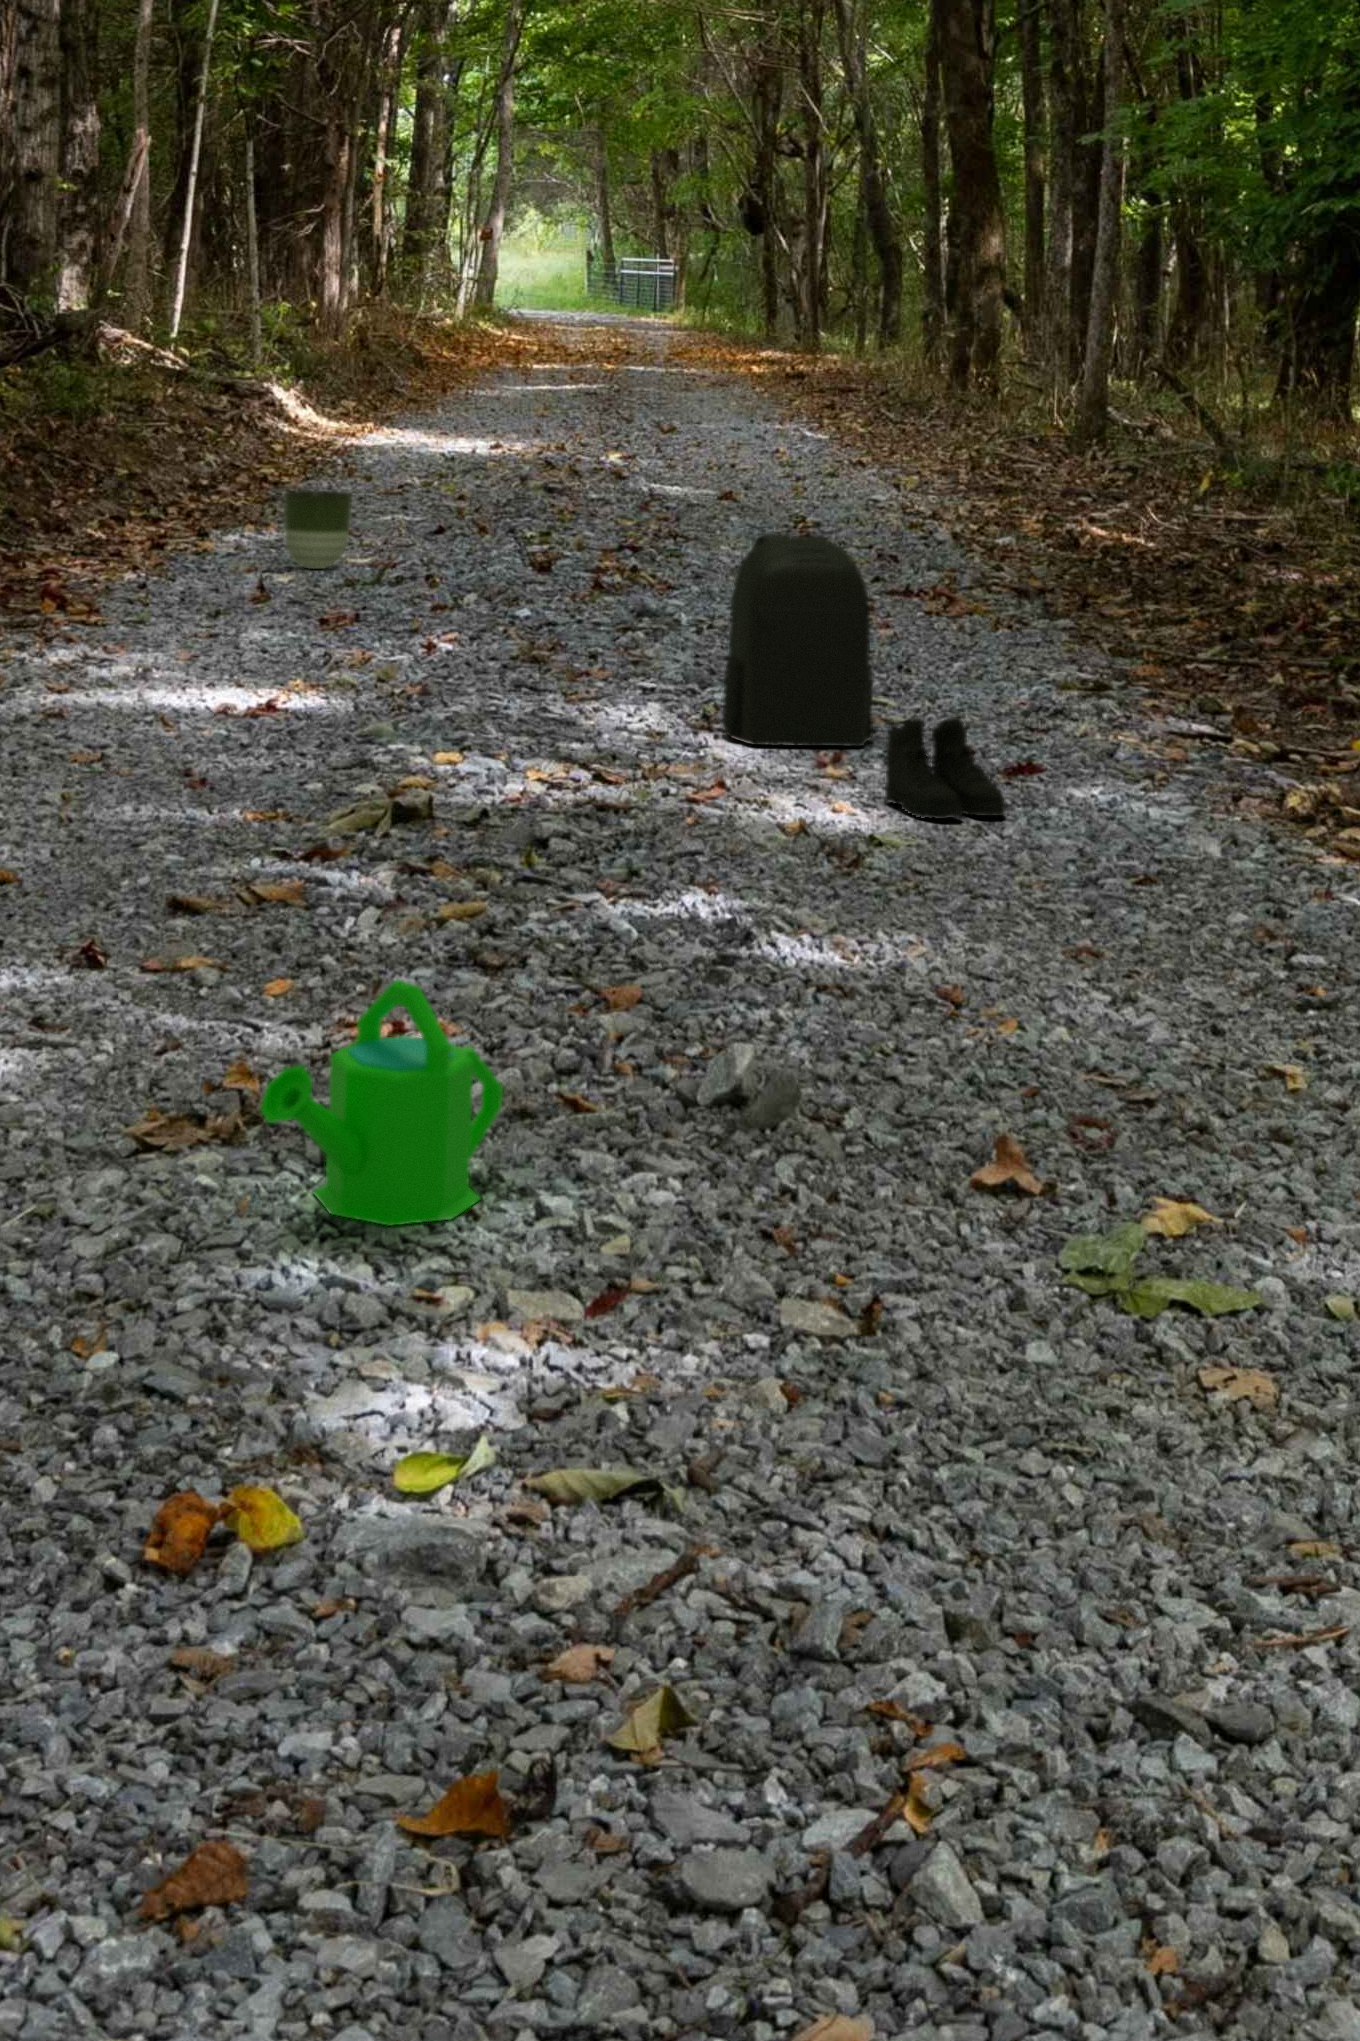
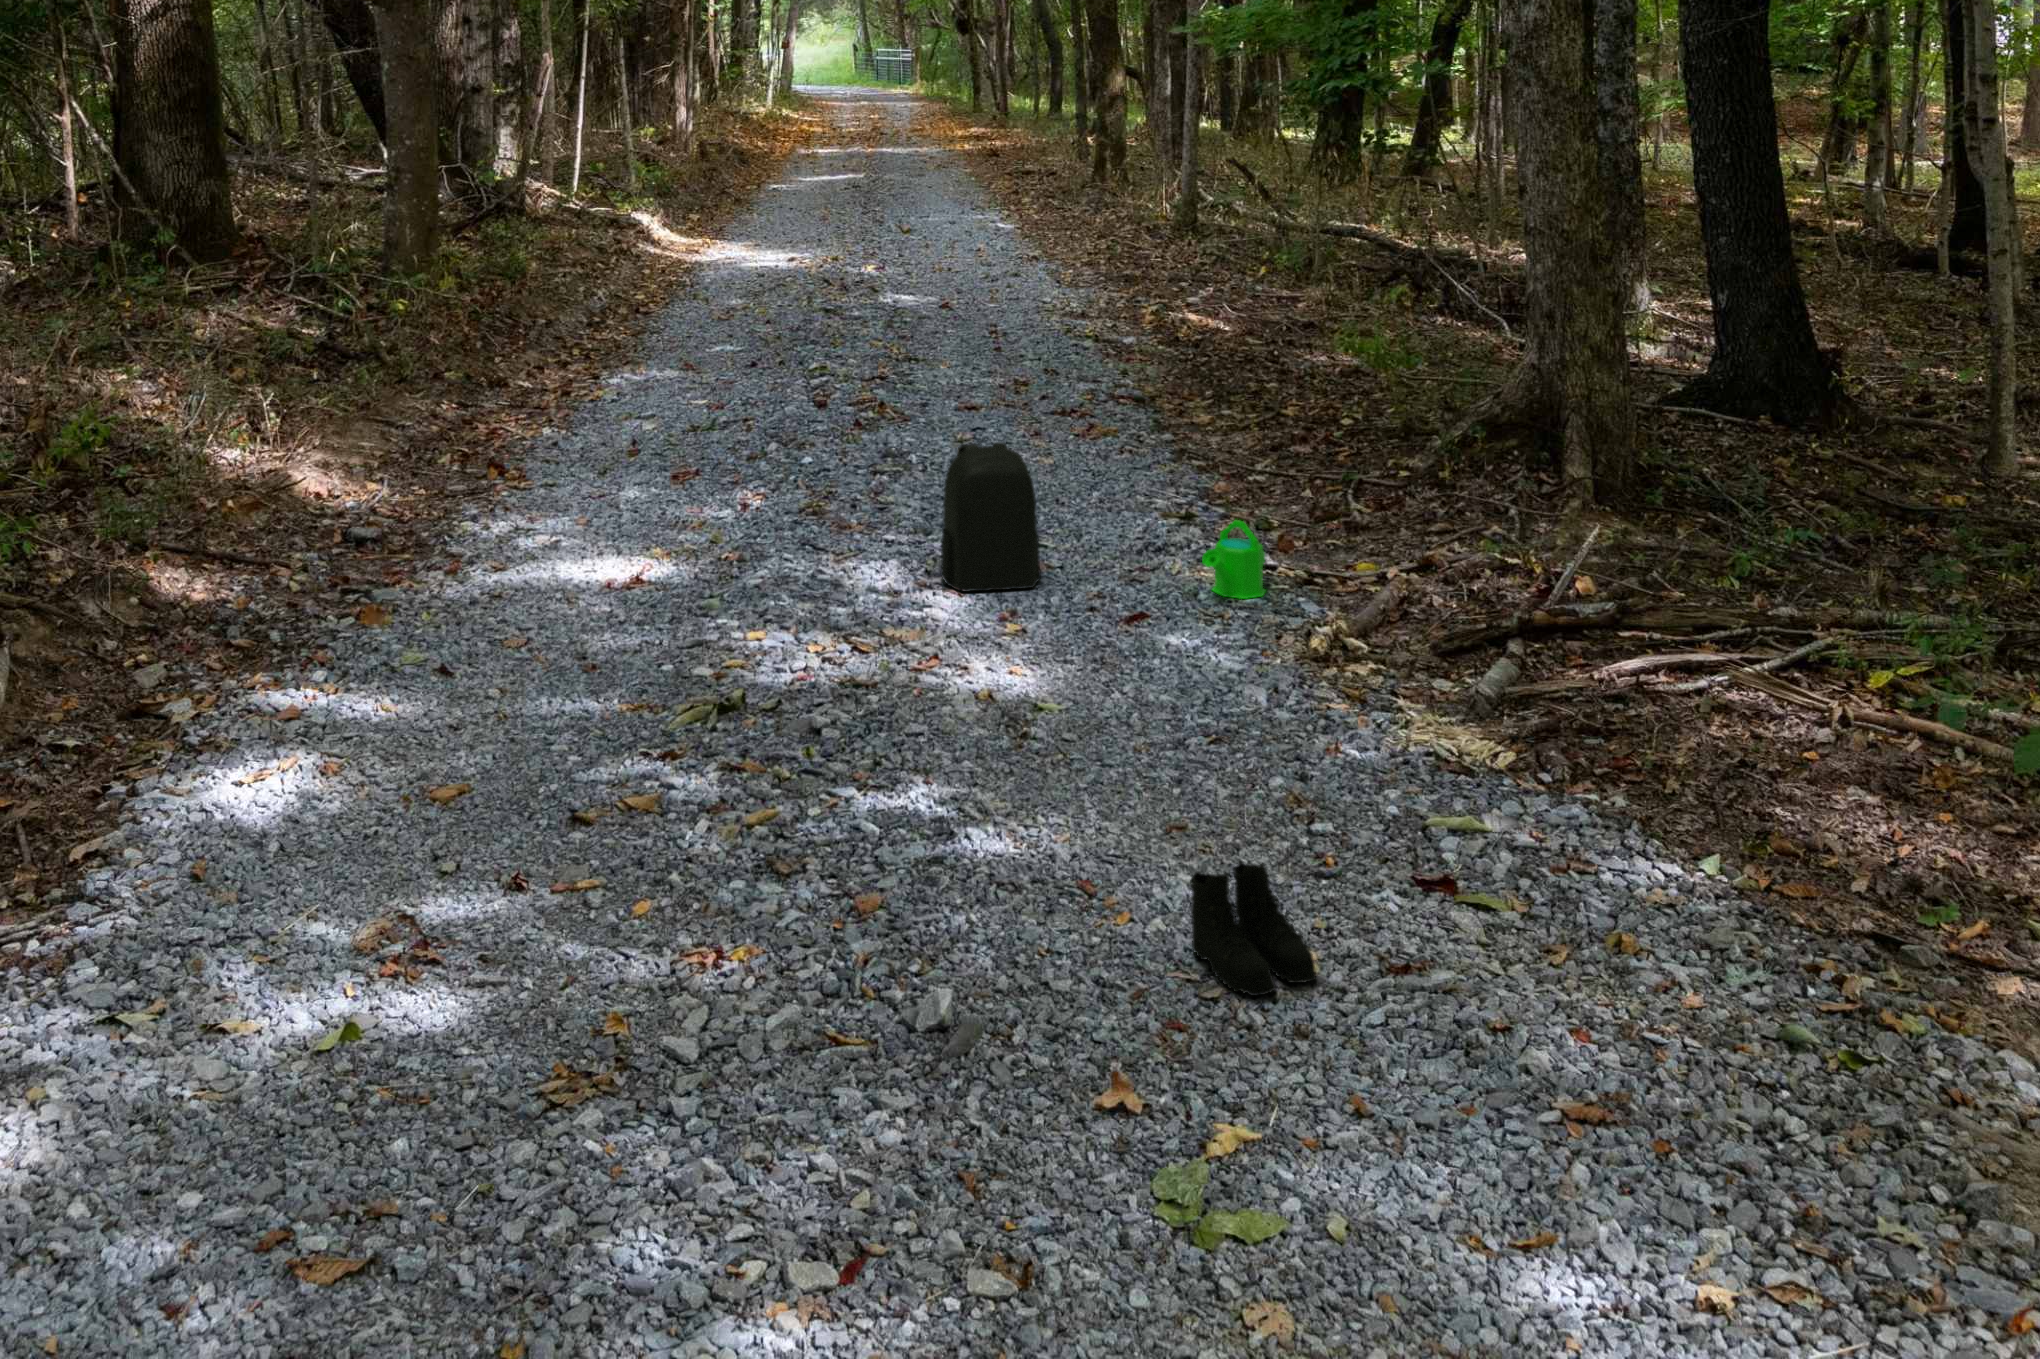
planter: present [284,490,353,569] -> none [650,348,696,402]
boots: present [885,717,1006,819] -> present [1190,861,1316,996]
watering can: present [261,980,503,1226] -> present [1202,520,1266,599]

